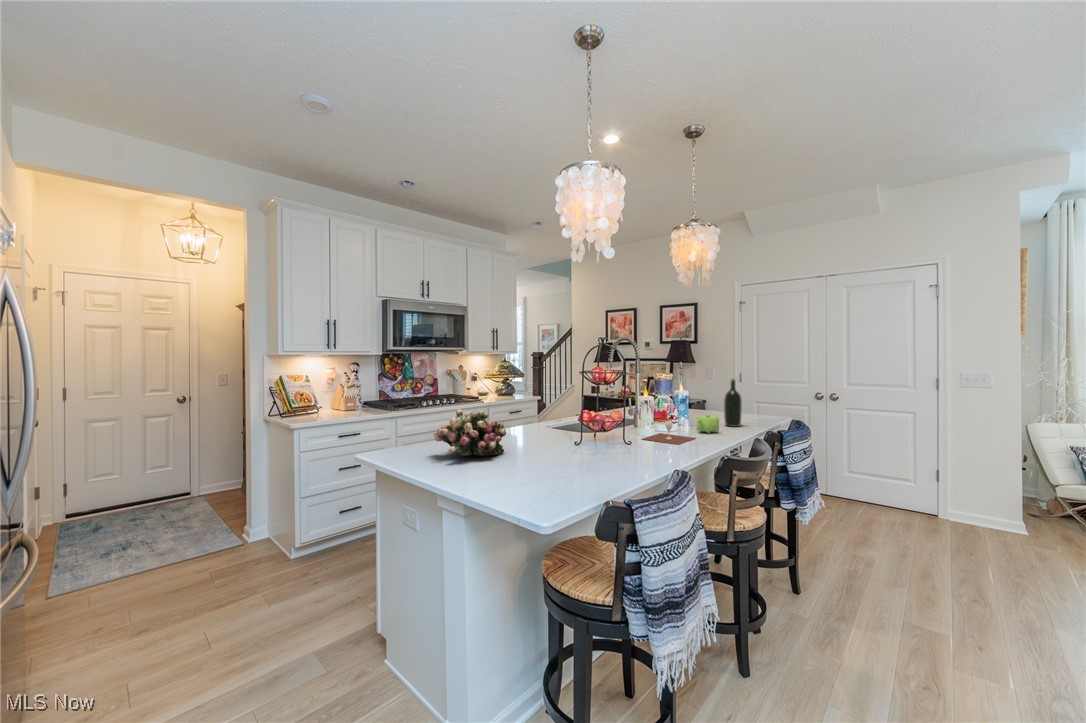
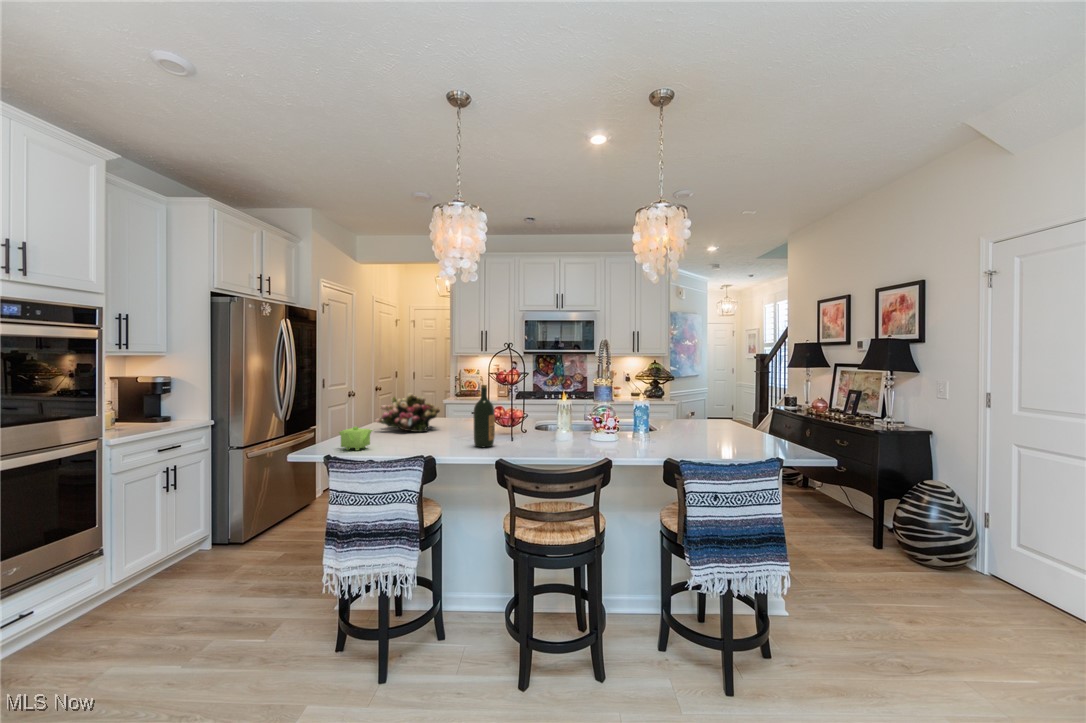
wine bottle: present [724,379,742,427] -> present [473,385,495,447]
teapot: present [697,415,720,434] -> present [339,426,373,450]
wine glass: present [643,420,695,445] -> none [556,426,607,452]

